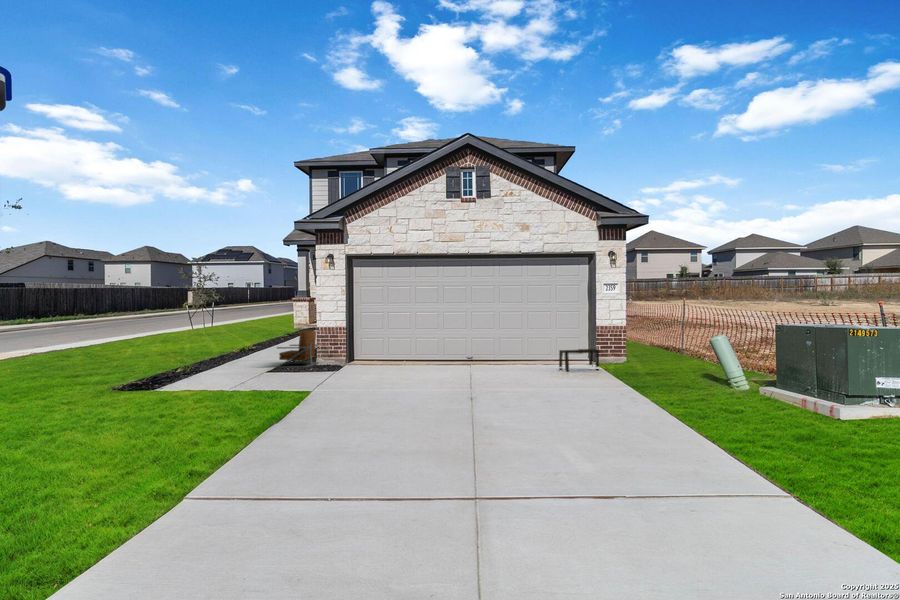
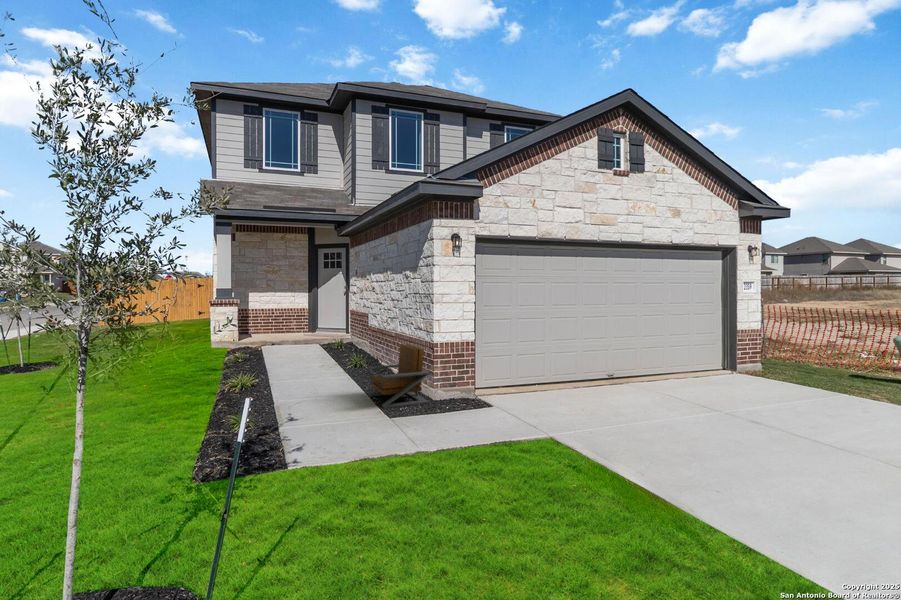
bench: present [559,349,599,371] -> none [714,350,751,379]

